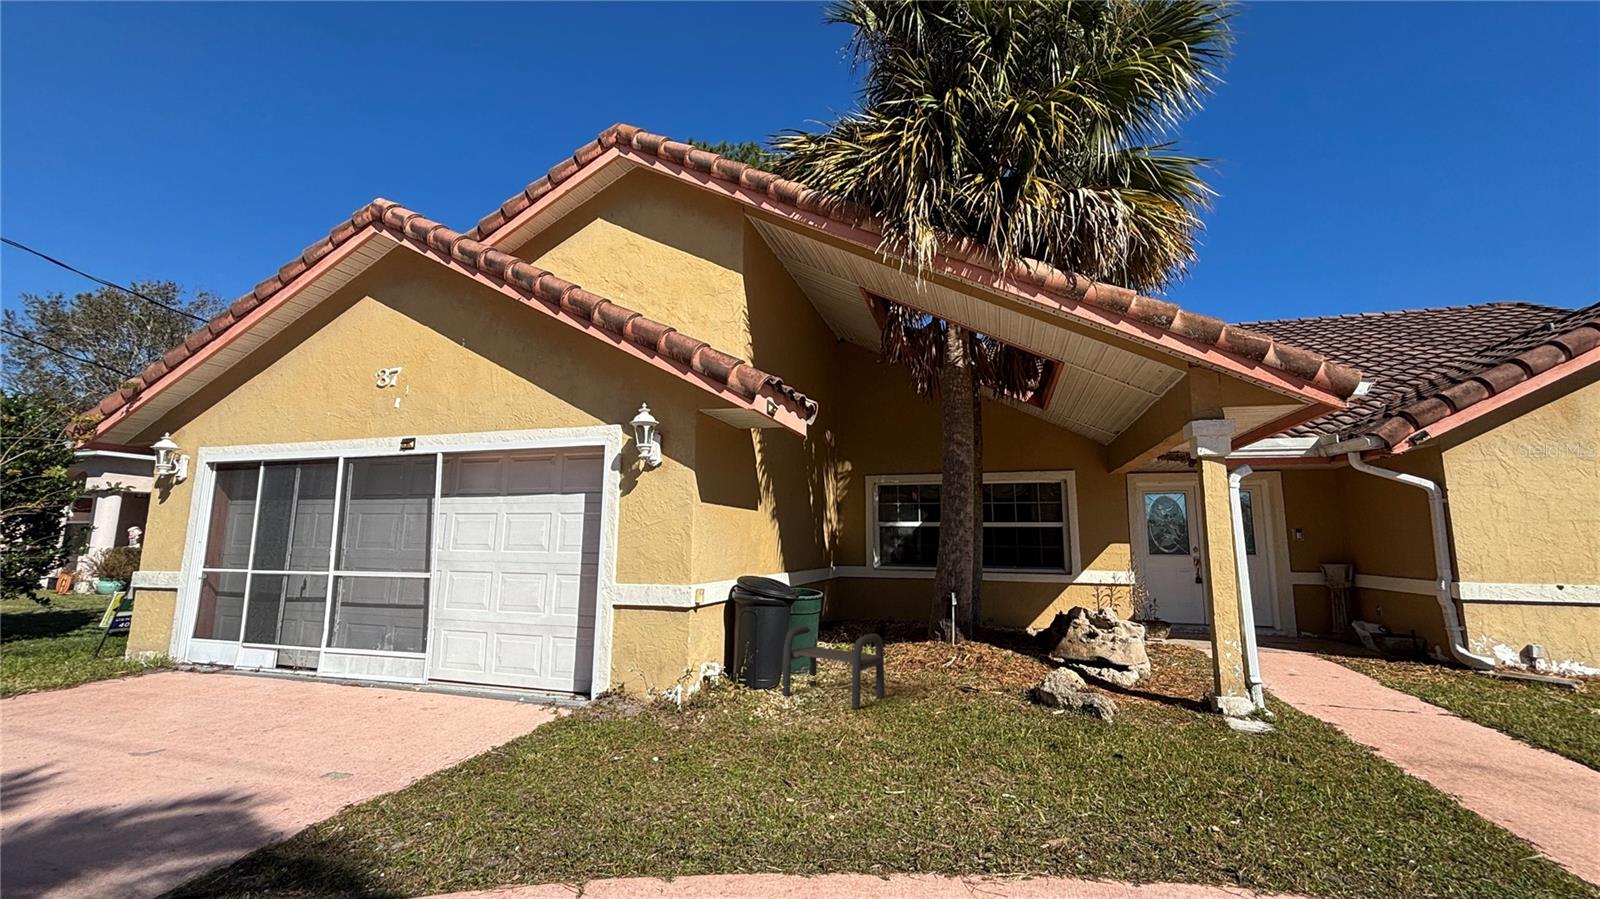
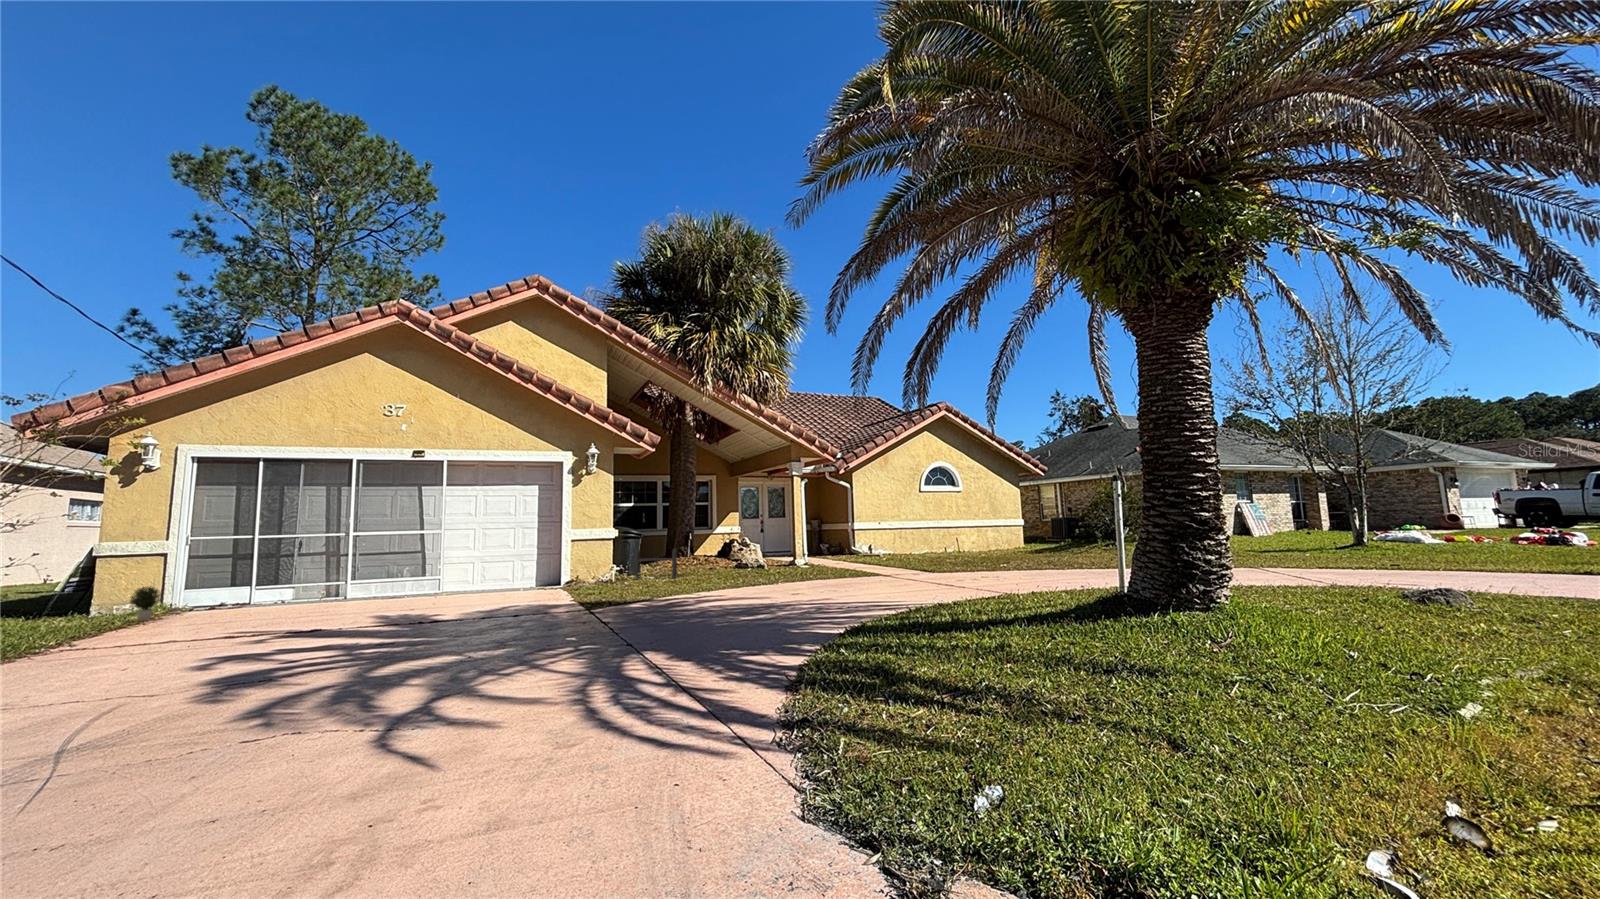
potted plant: none [22,641,70,692] -> present [130,586,161,621]

